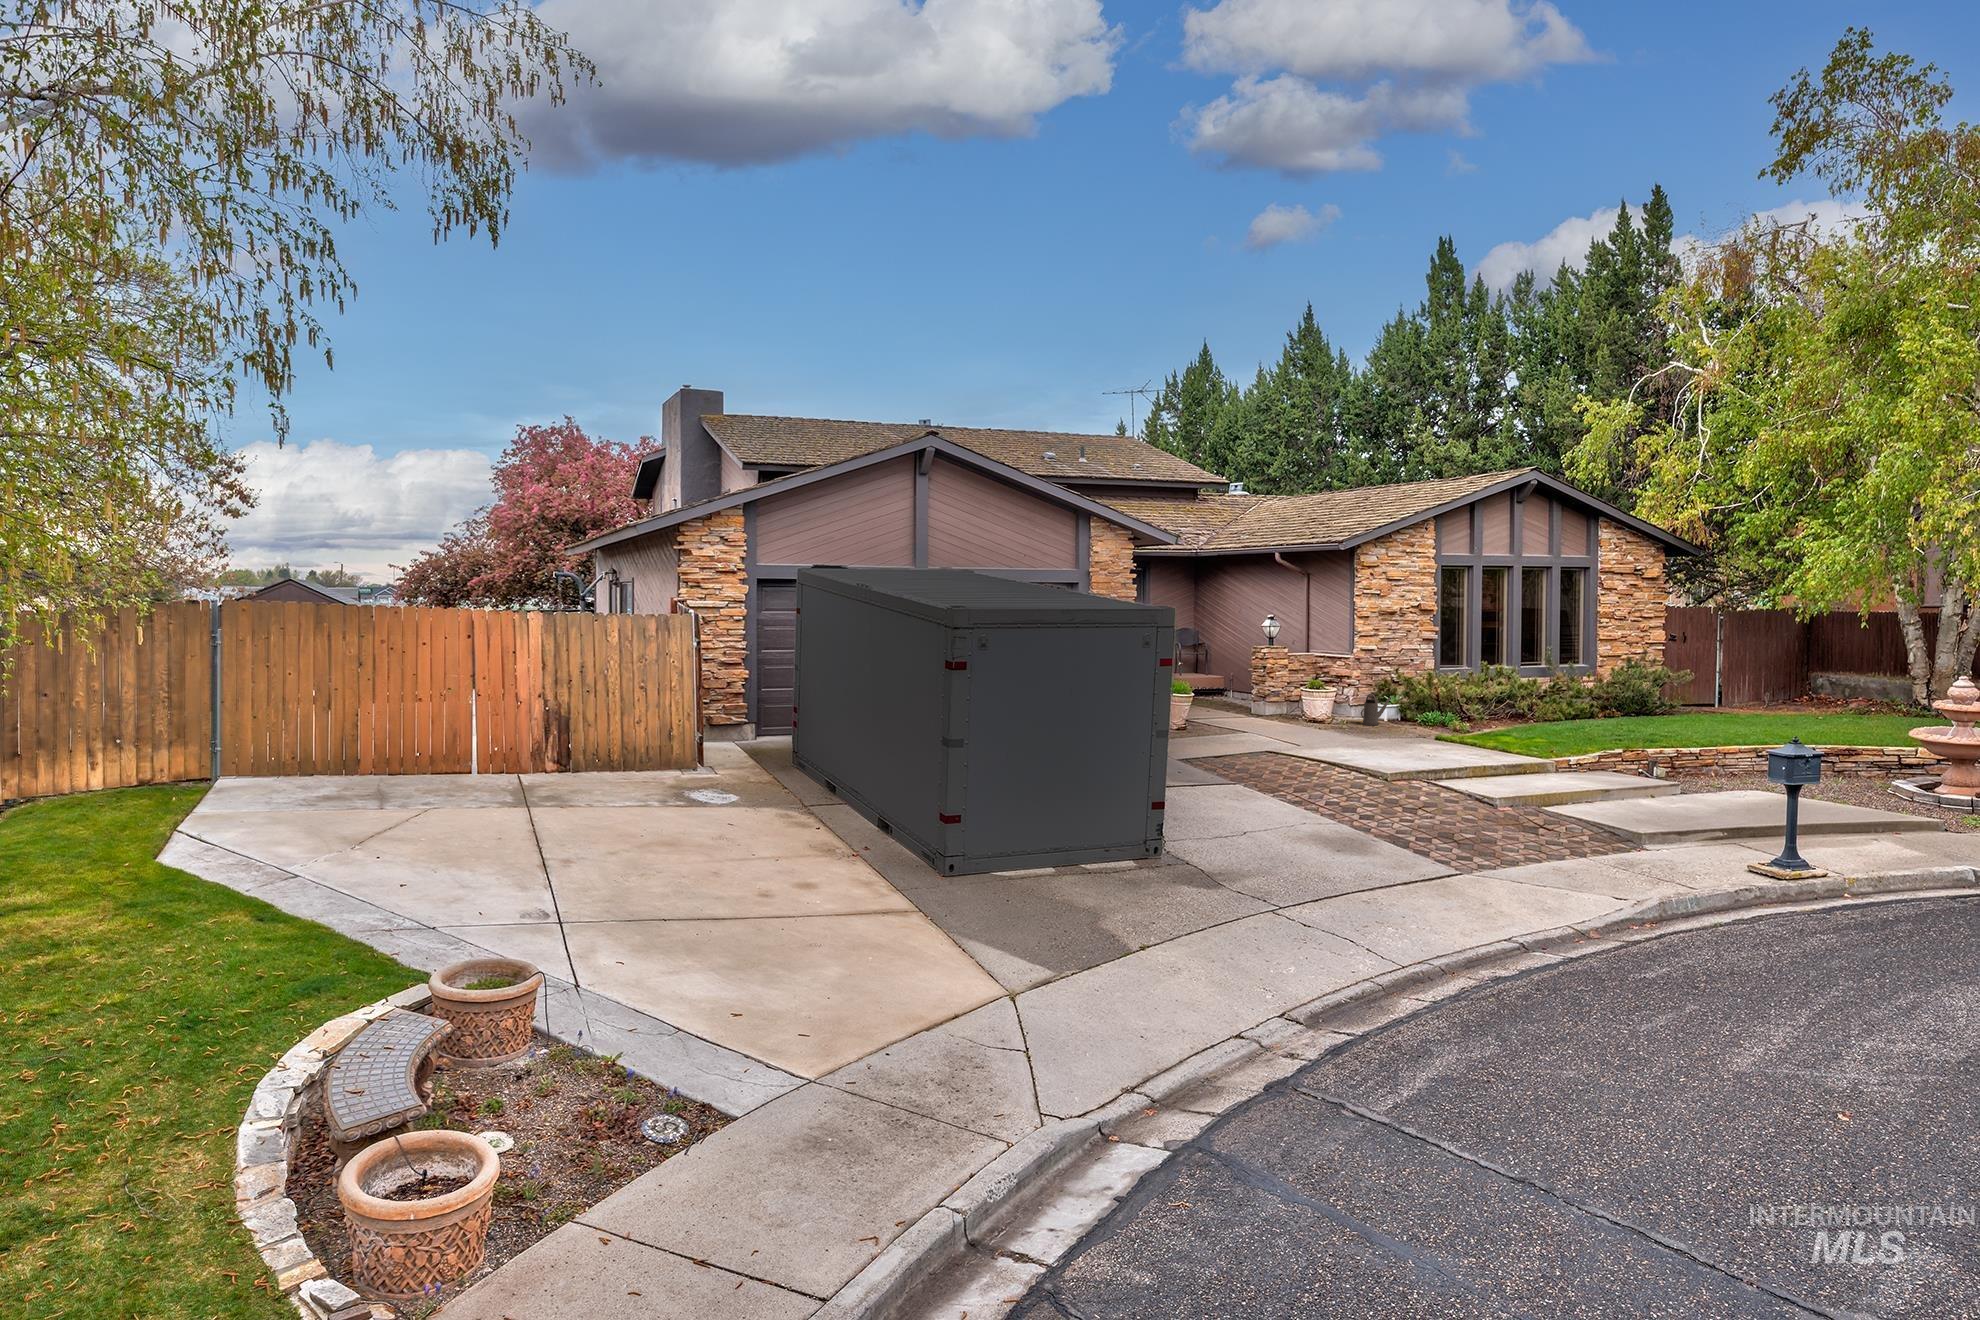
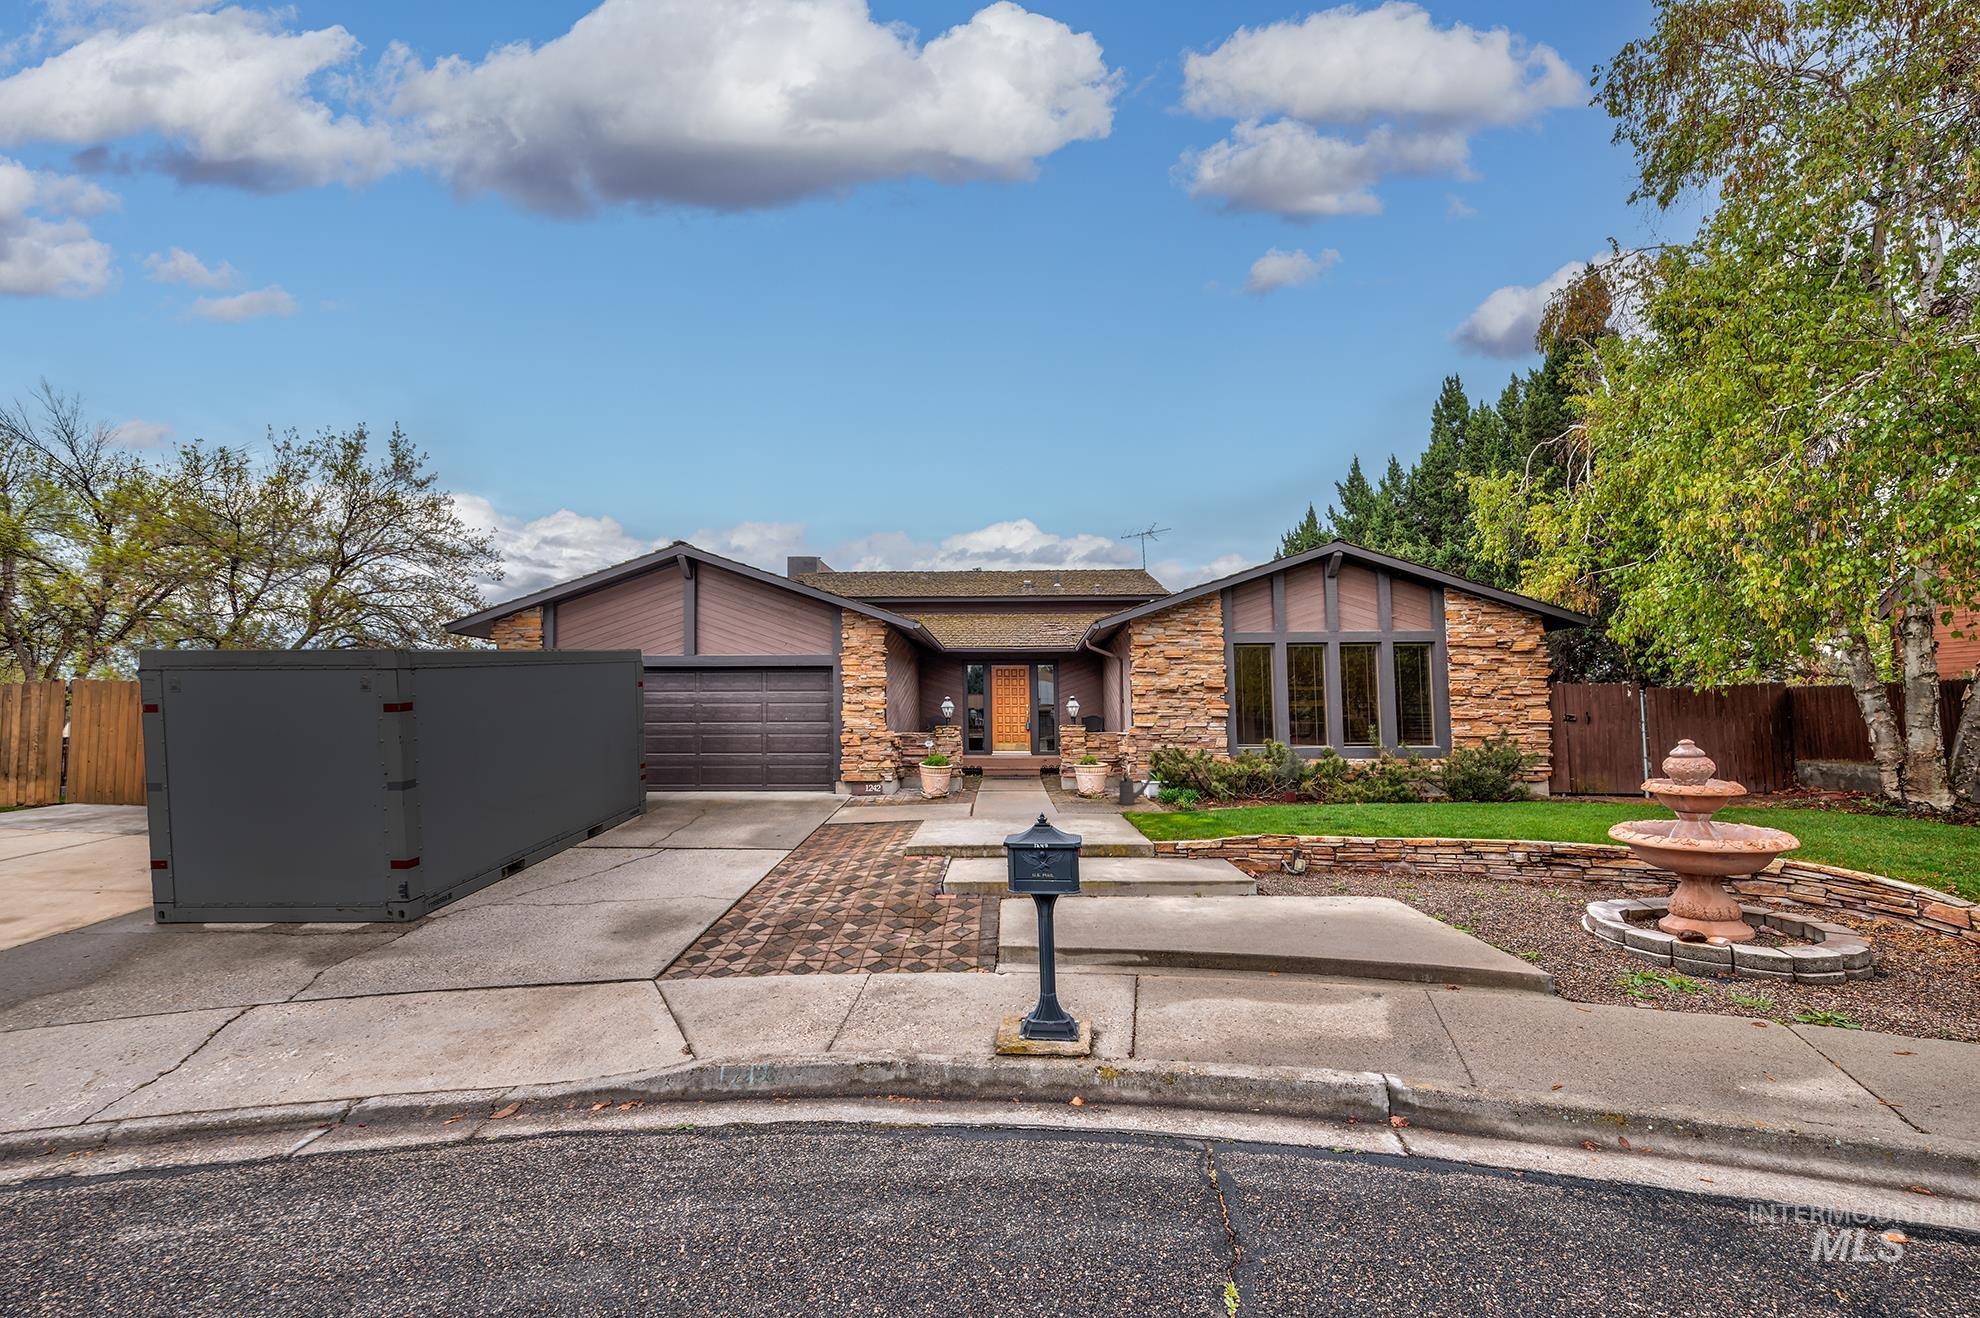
potted tree: none [1494,668,1529,718] -> present [1267,747,1311,802]

